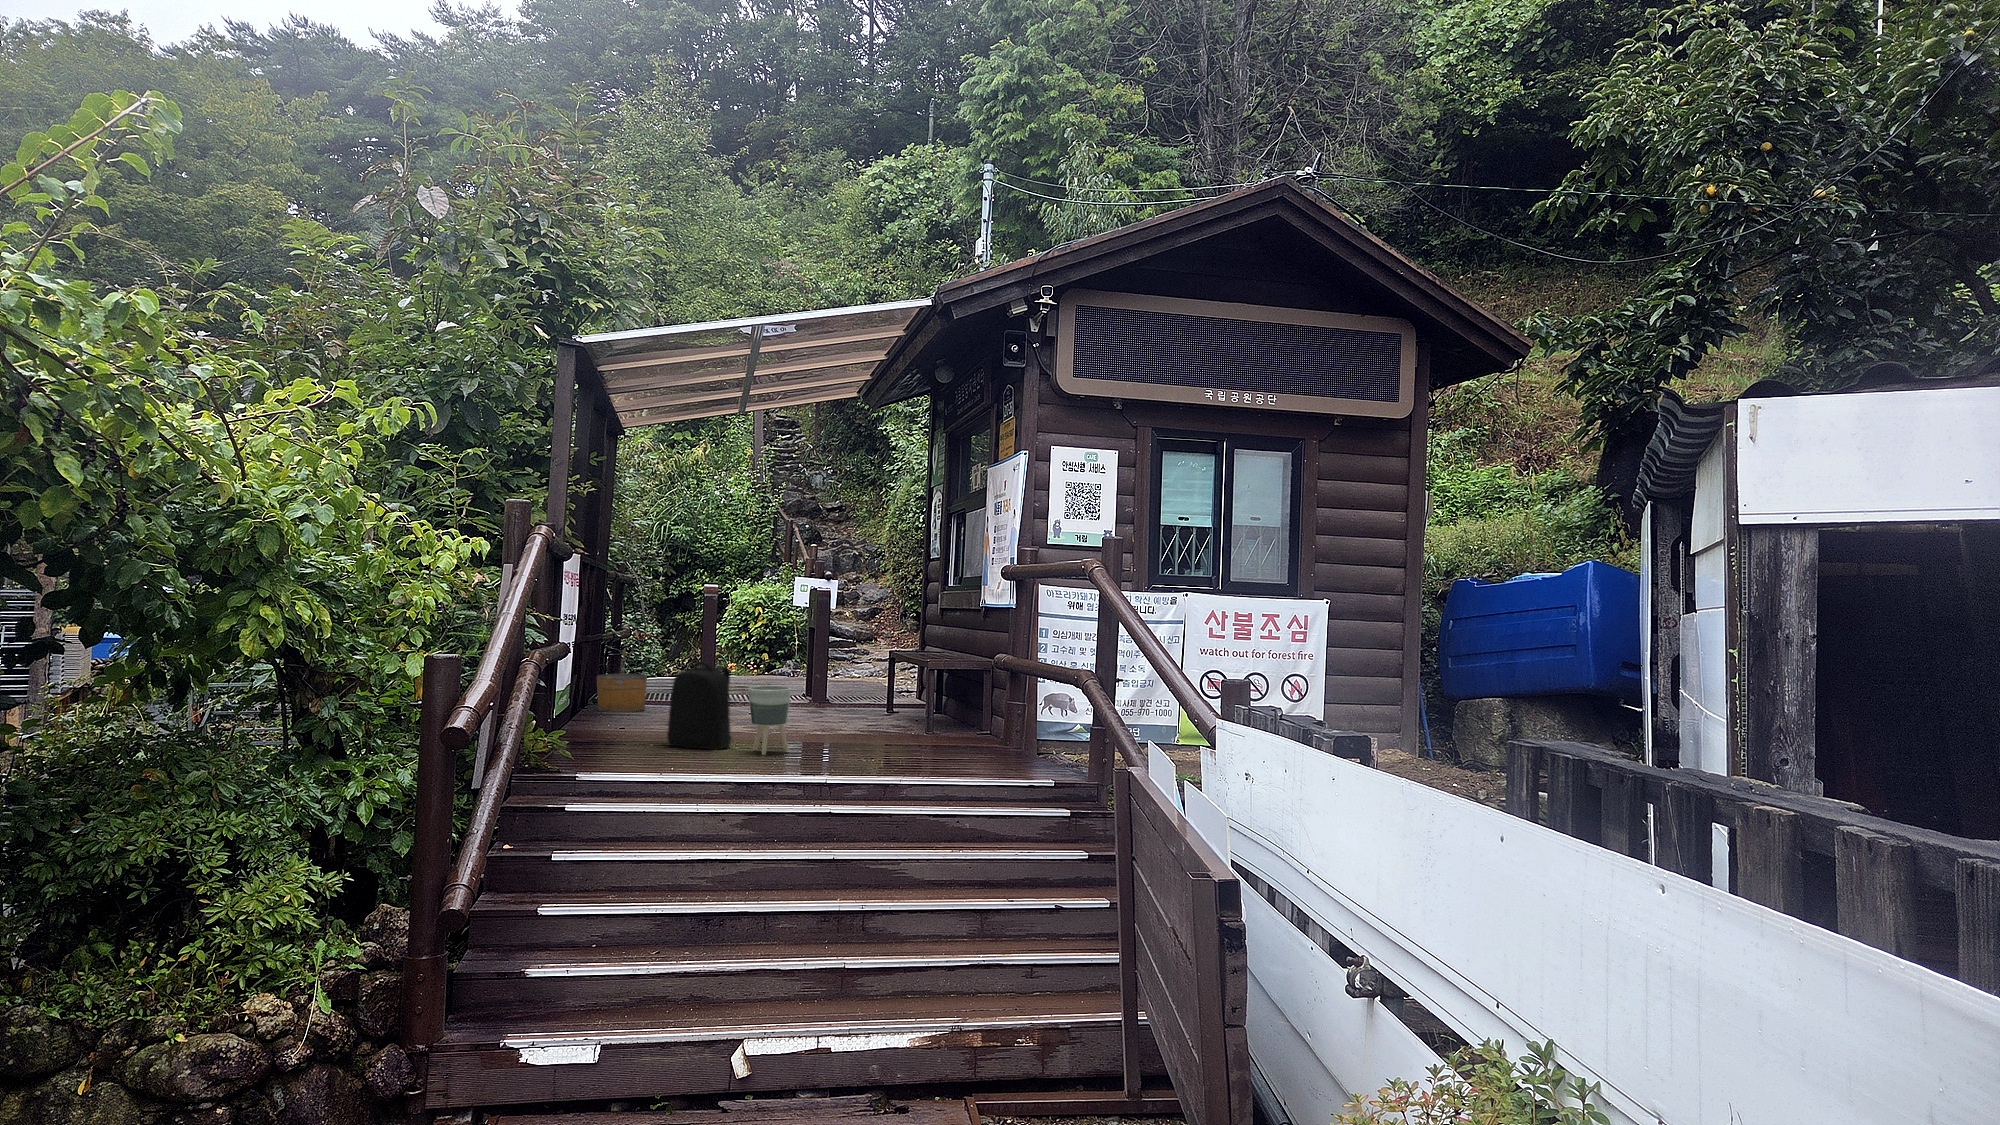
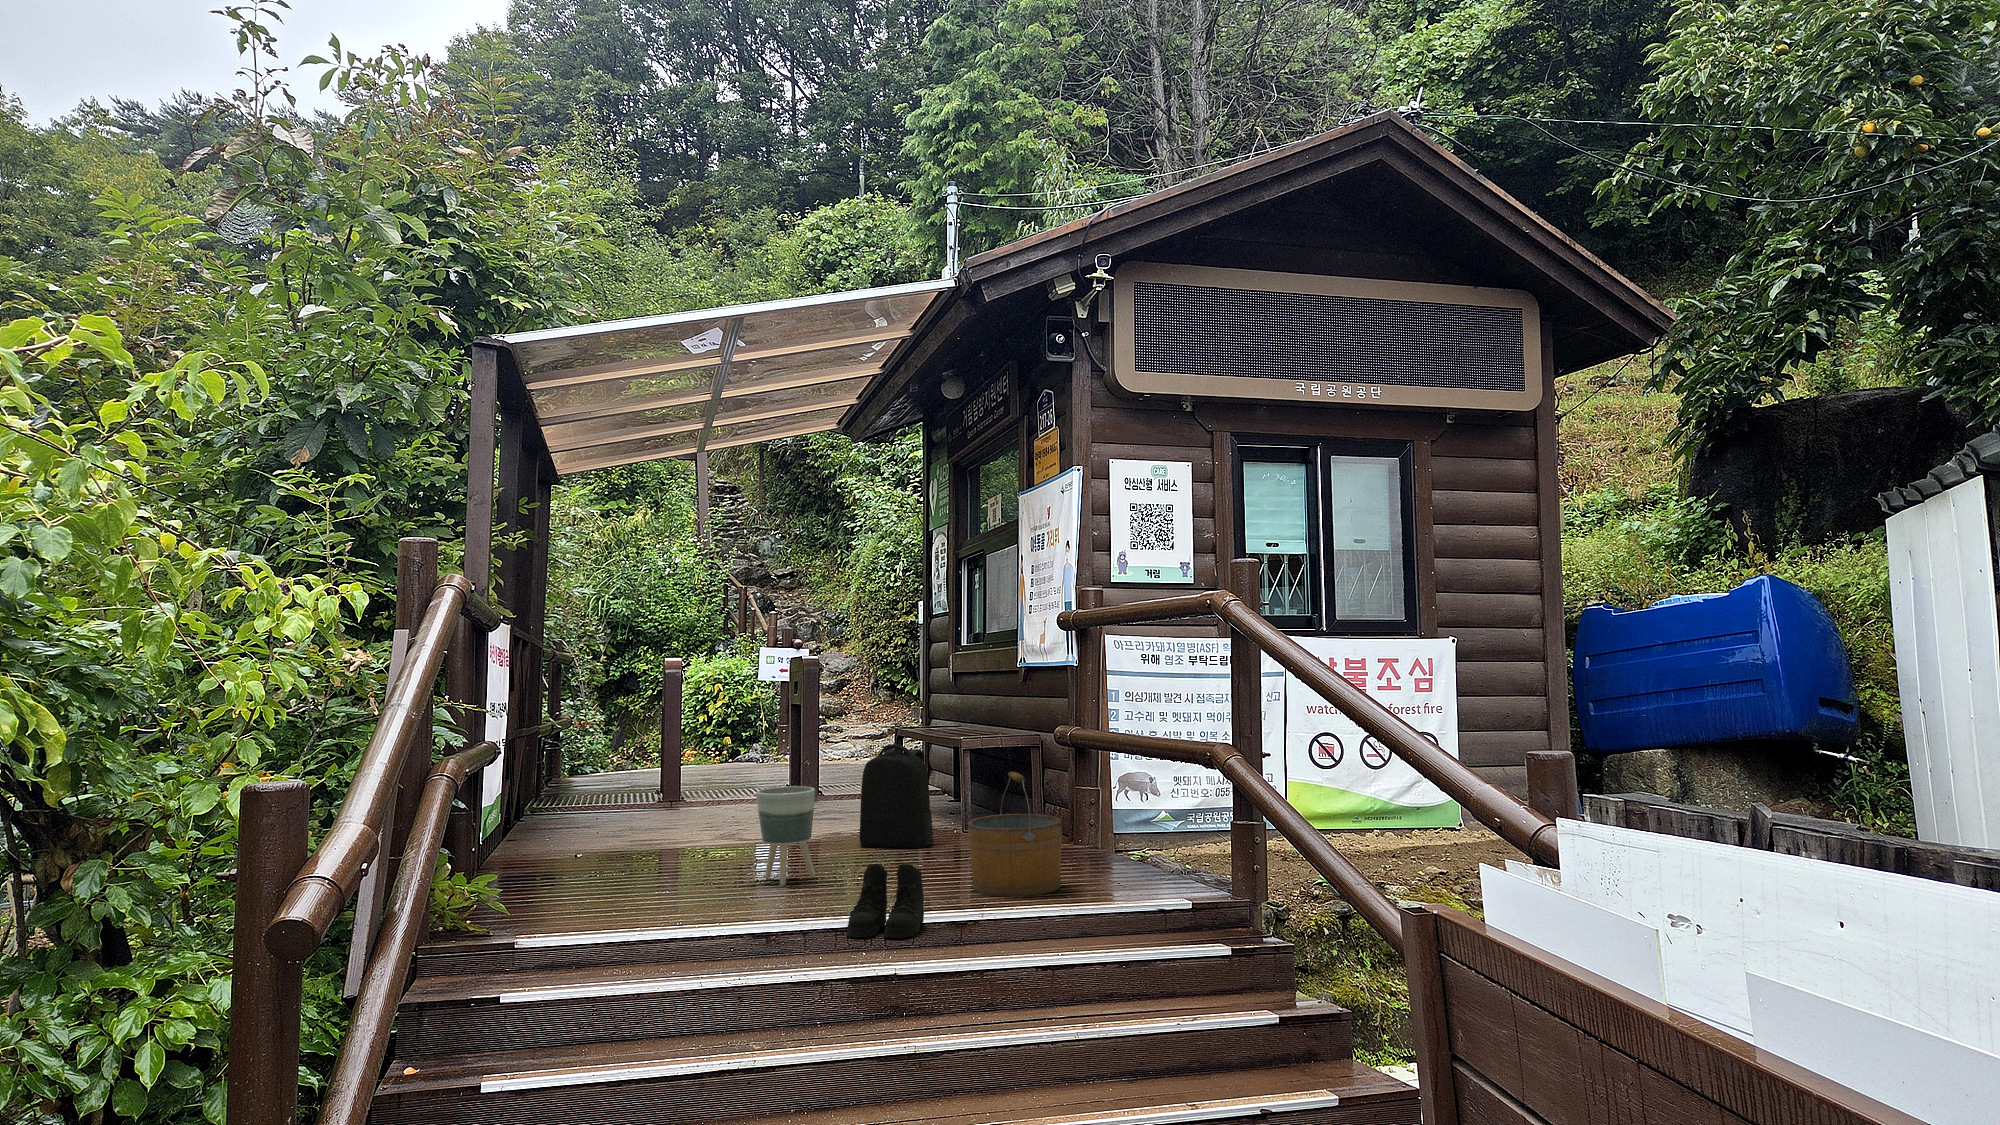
bucket: present [597,651,647,712] -> present [968,772,1062,896]
backpack: present [667,661,732,750] -> present [860,744,933,849]
boots: none [792,737,846,785] -> present [847,864,924,938]

